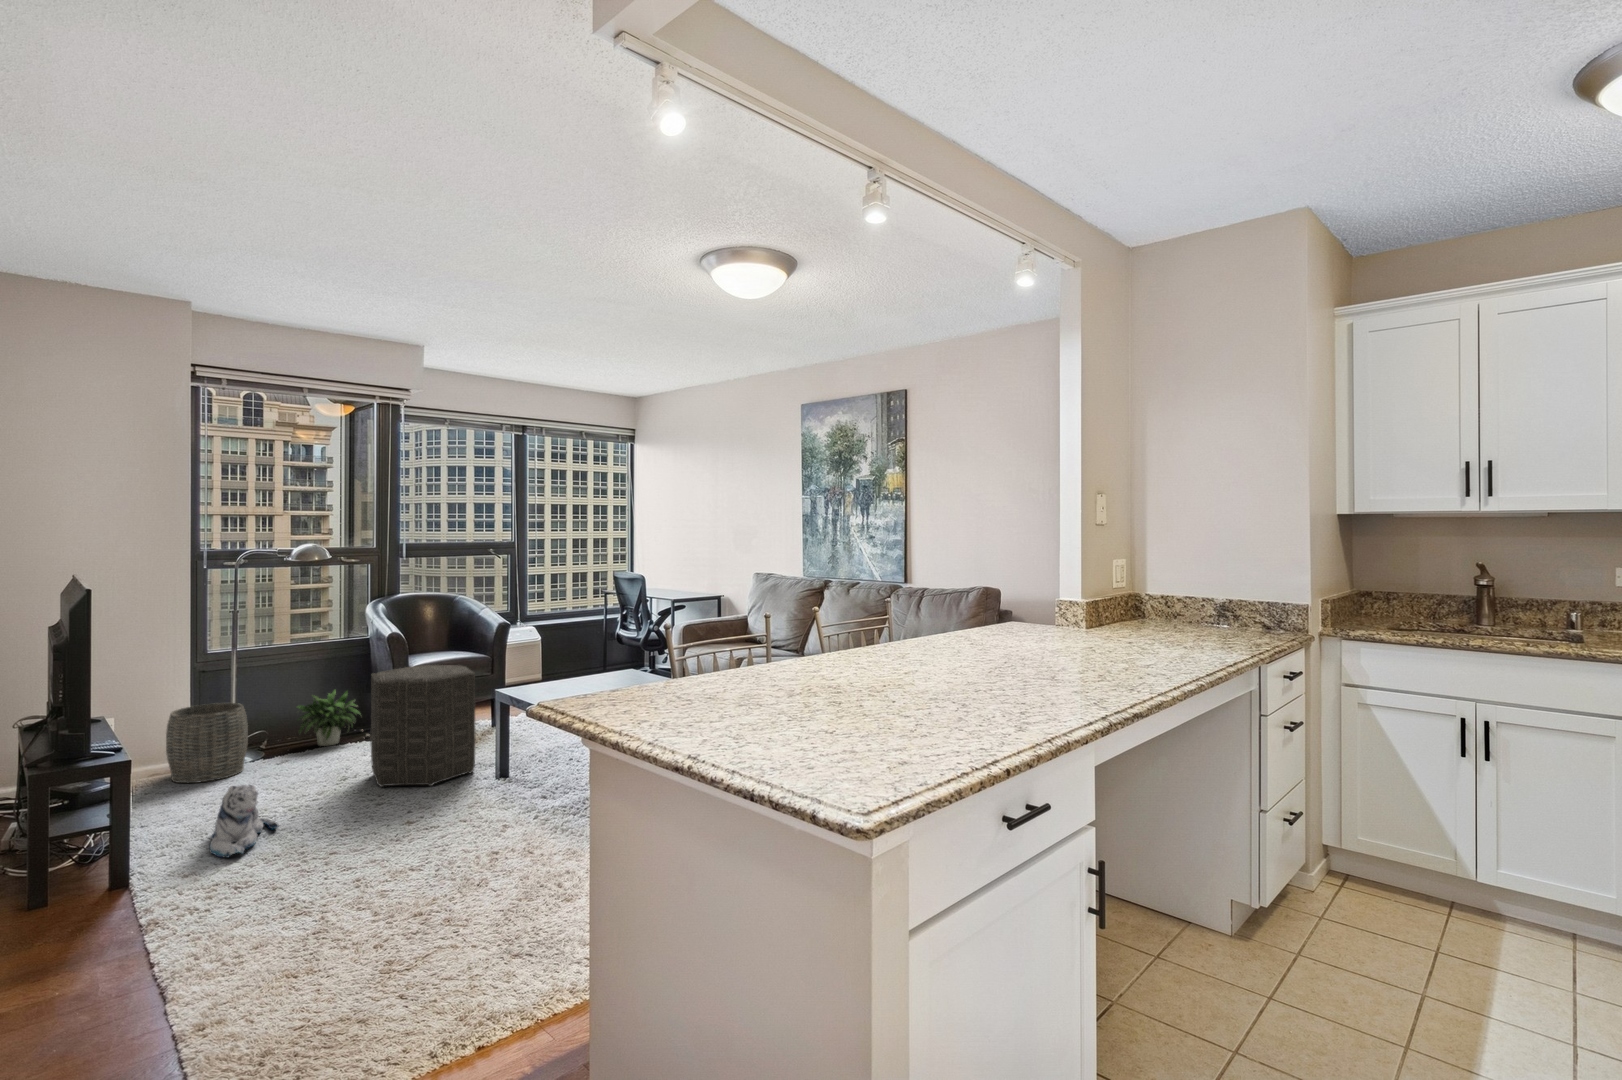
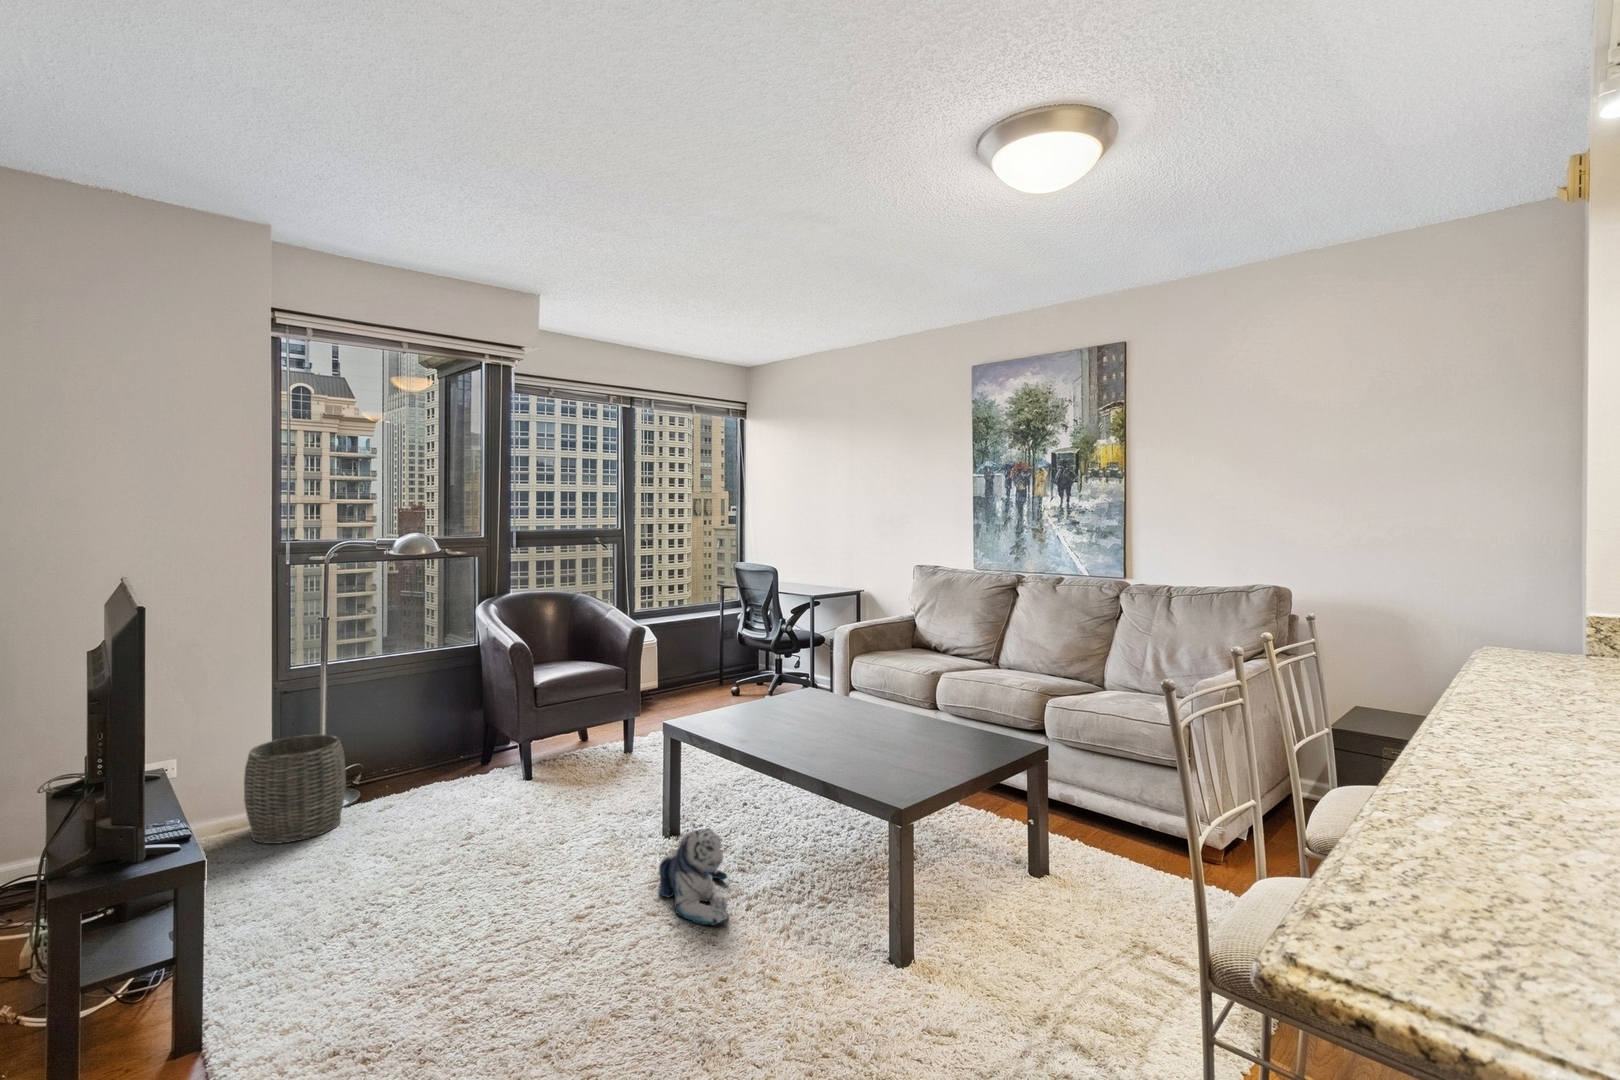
ottoman: present [370,665,475,787] -> none [504,687,636,852]
potted plant: present [297,690,369,746] -> none [399,710,486,782]
plush toy: present [210,785,278,858] -> present [659,828,728,926]

